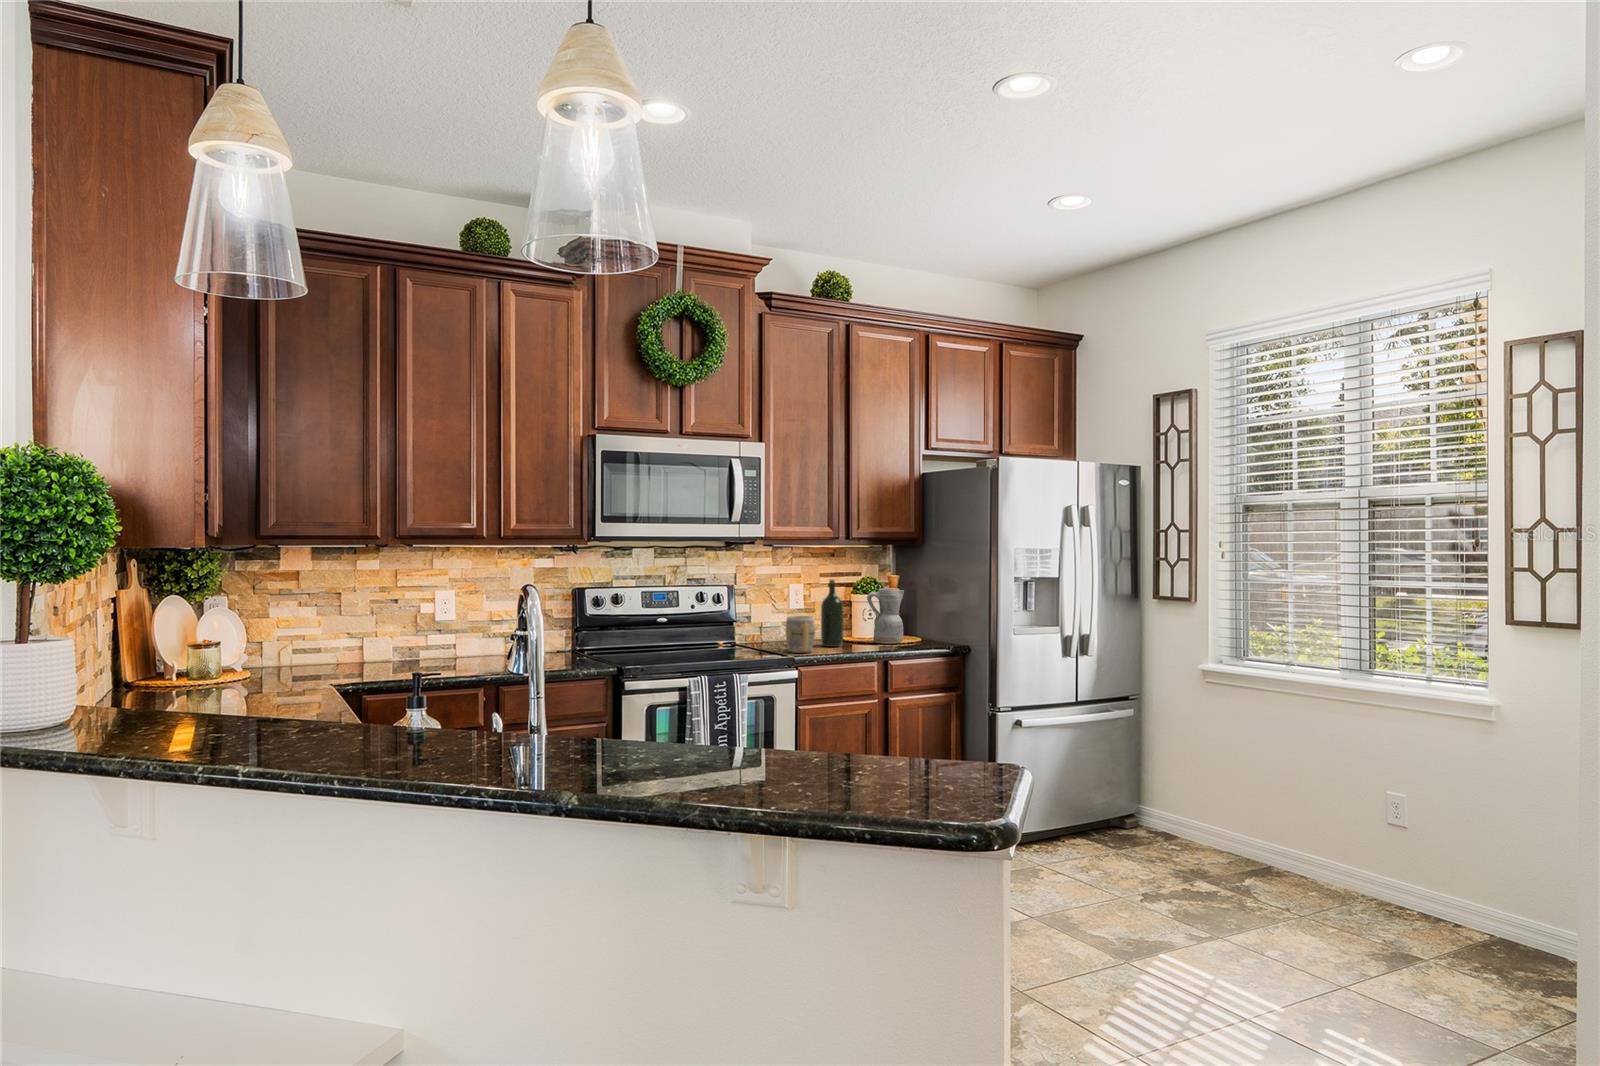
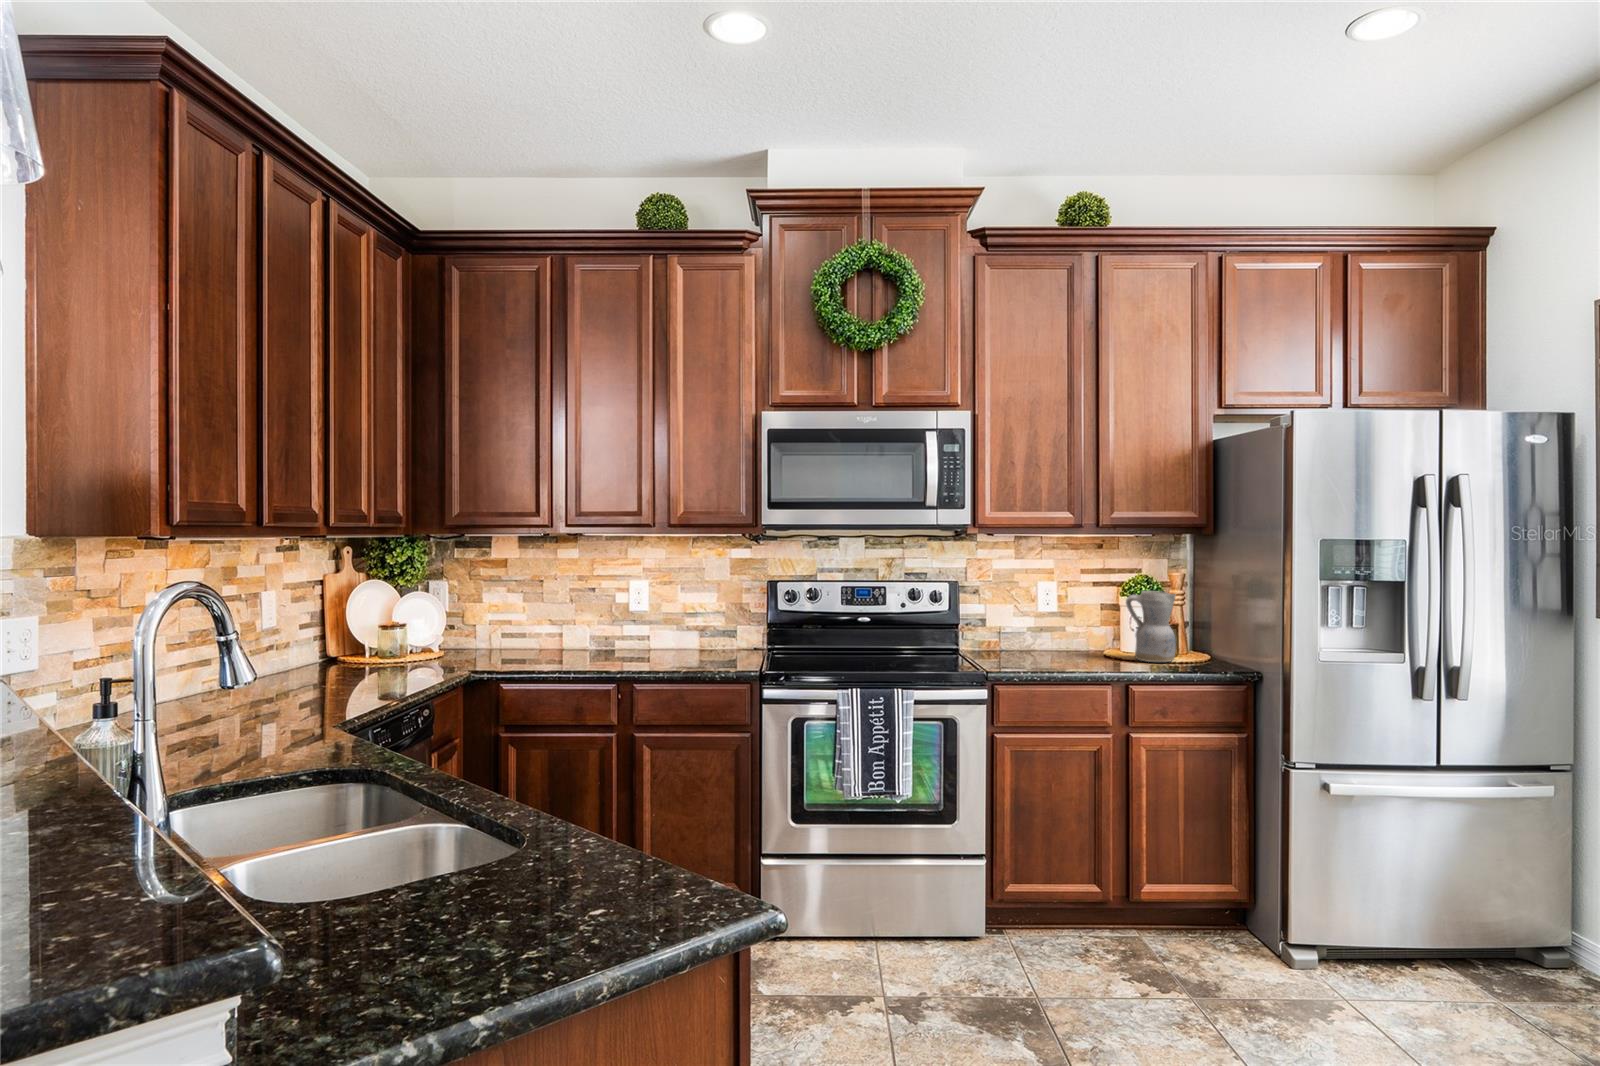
wine bottle: present [821,579,844,647] -> none [1057,578,1087,662]
mug: present [786,616,815,653] -> none [1000,622,1038,669]

